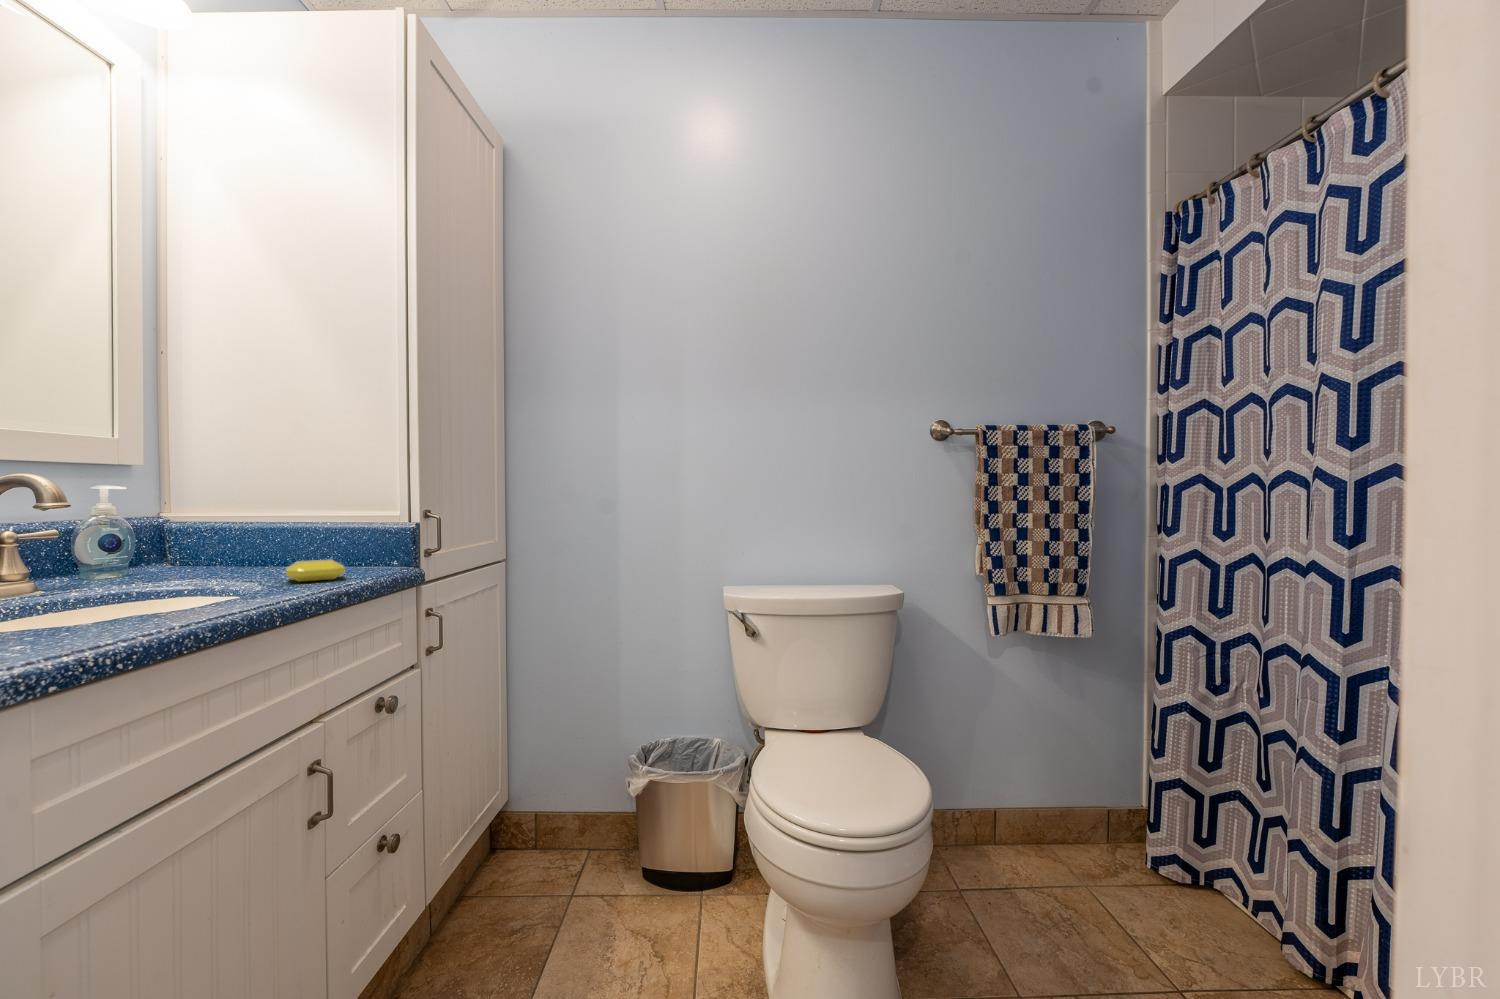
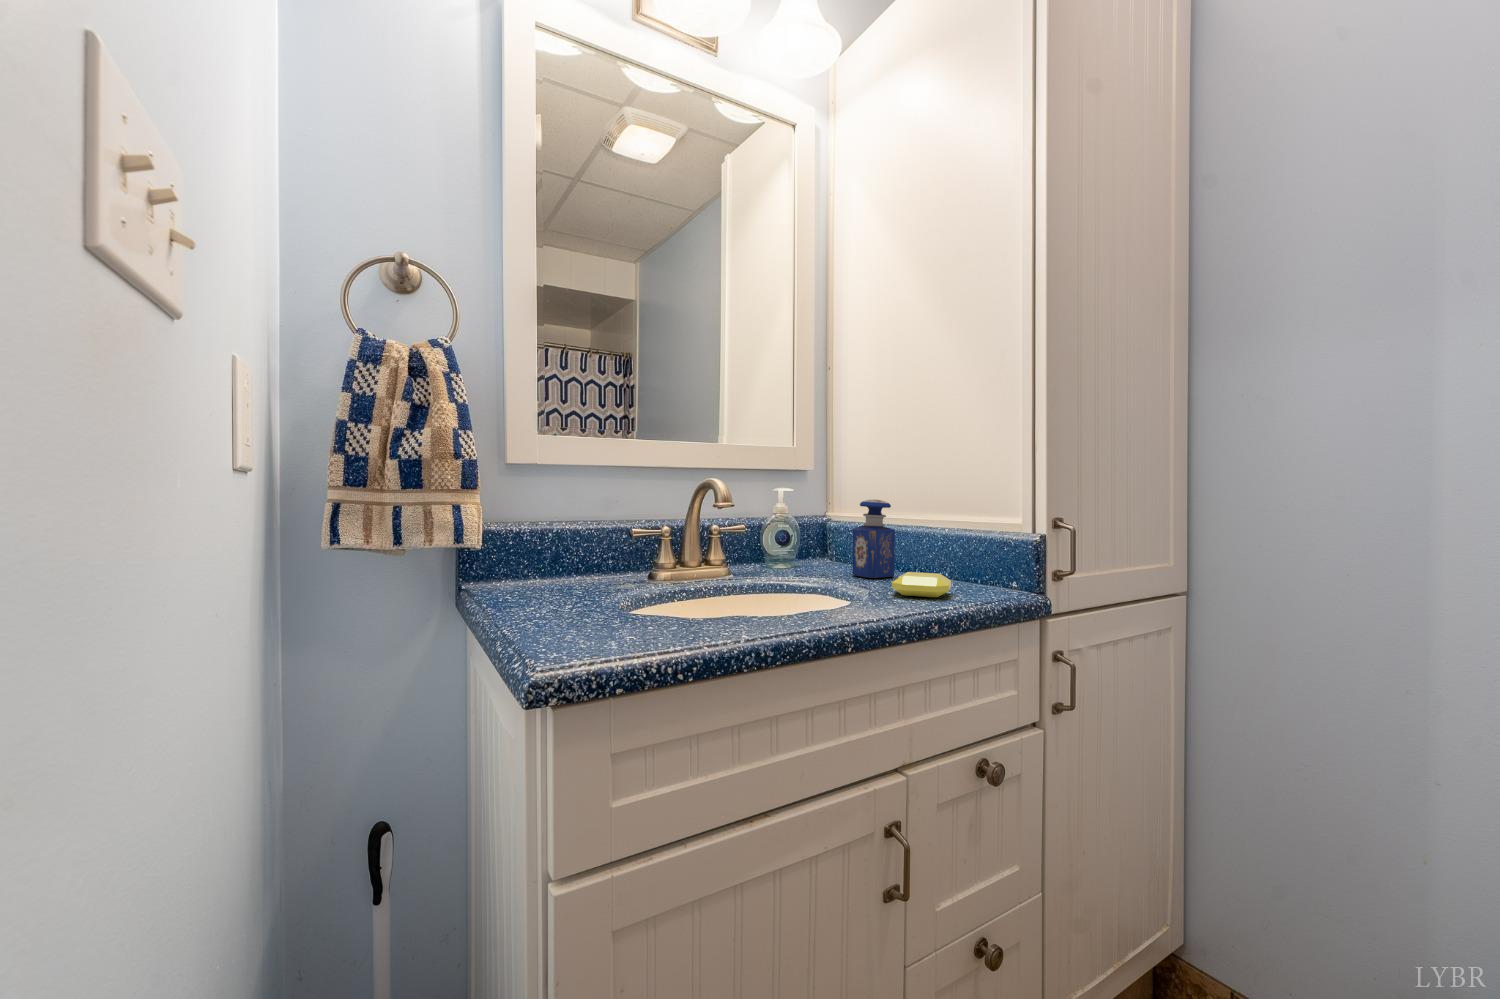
perfume bottle: none [216,495,270,575] -> present [852,500,895,578]

